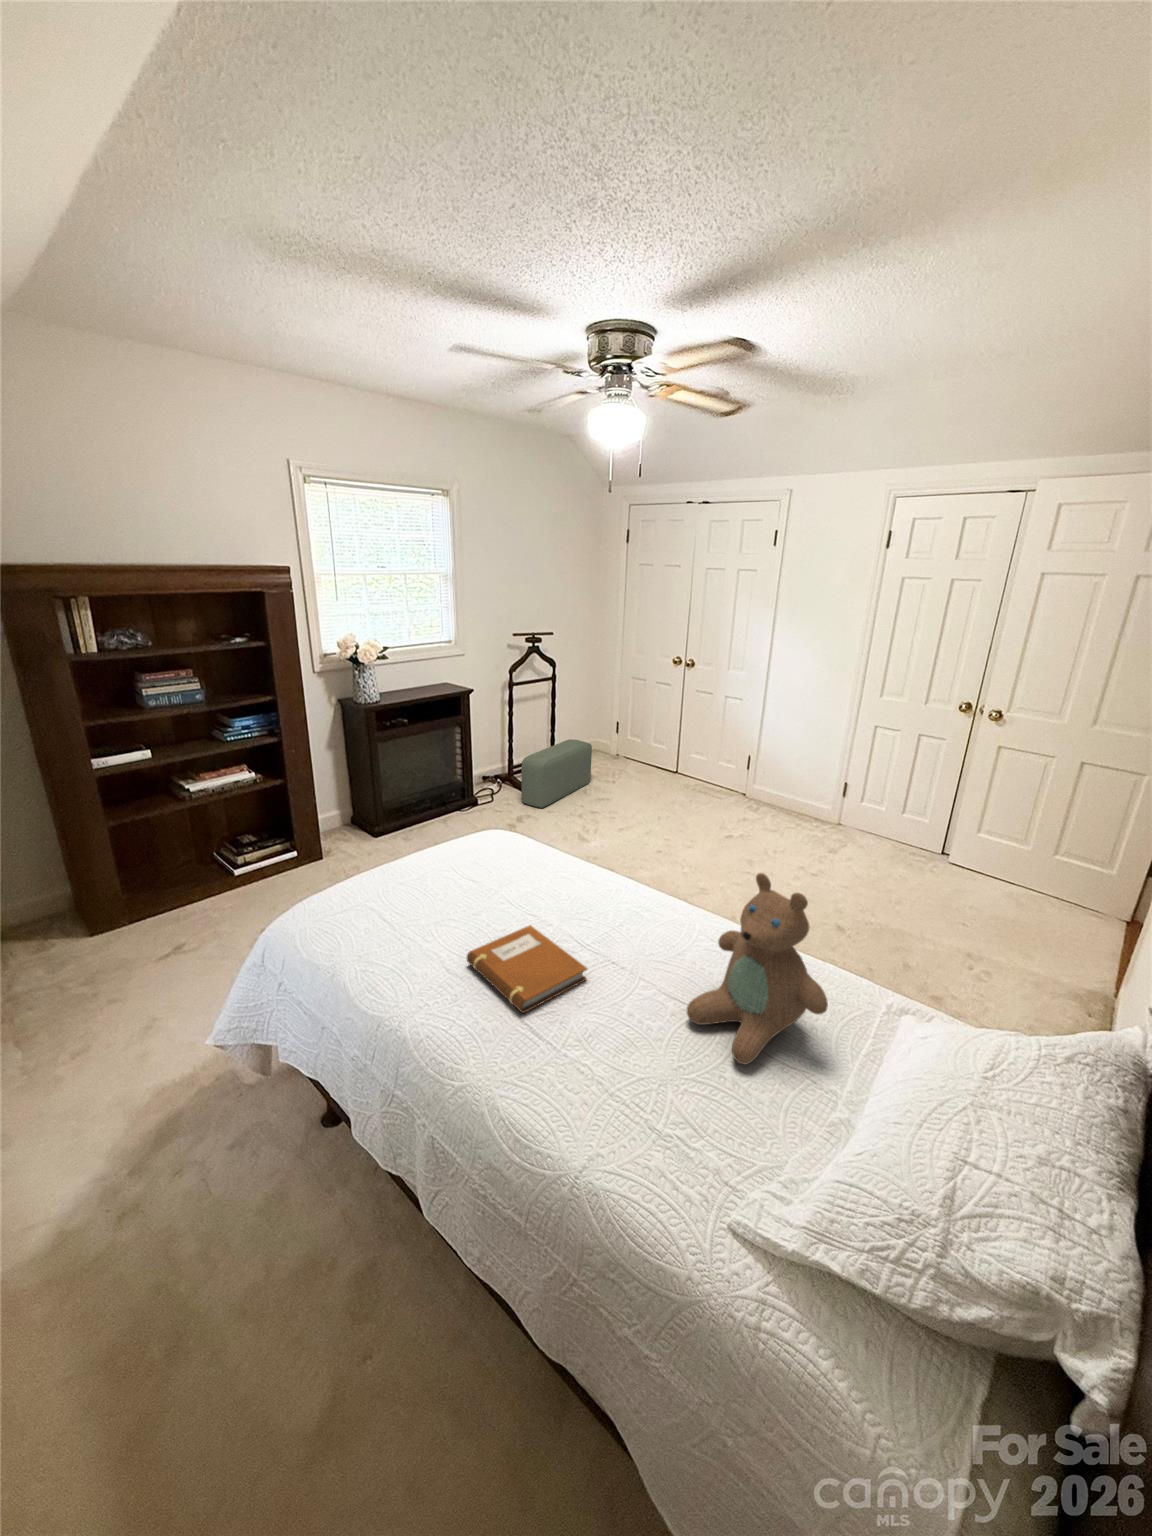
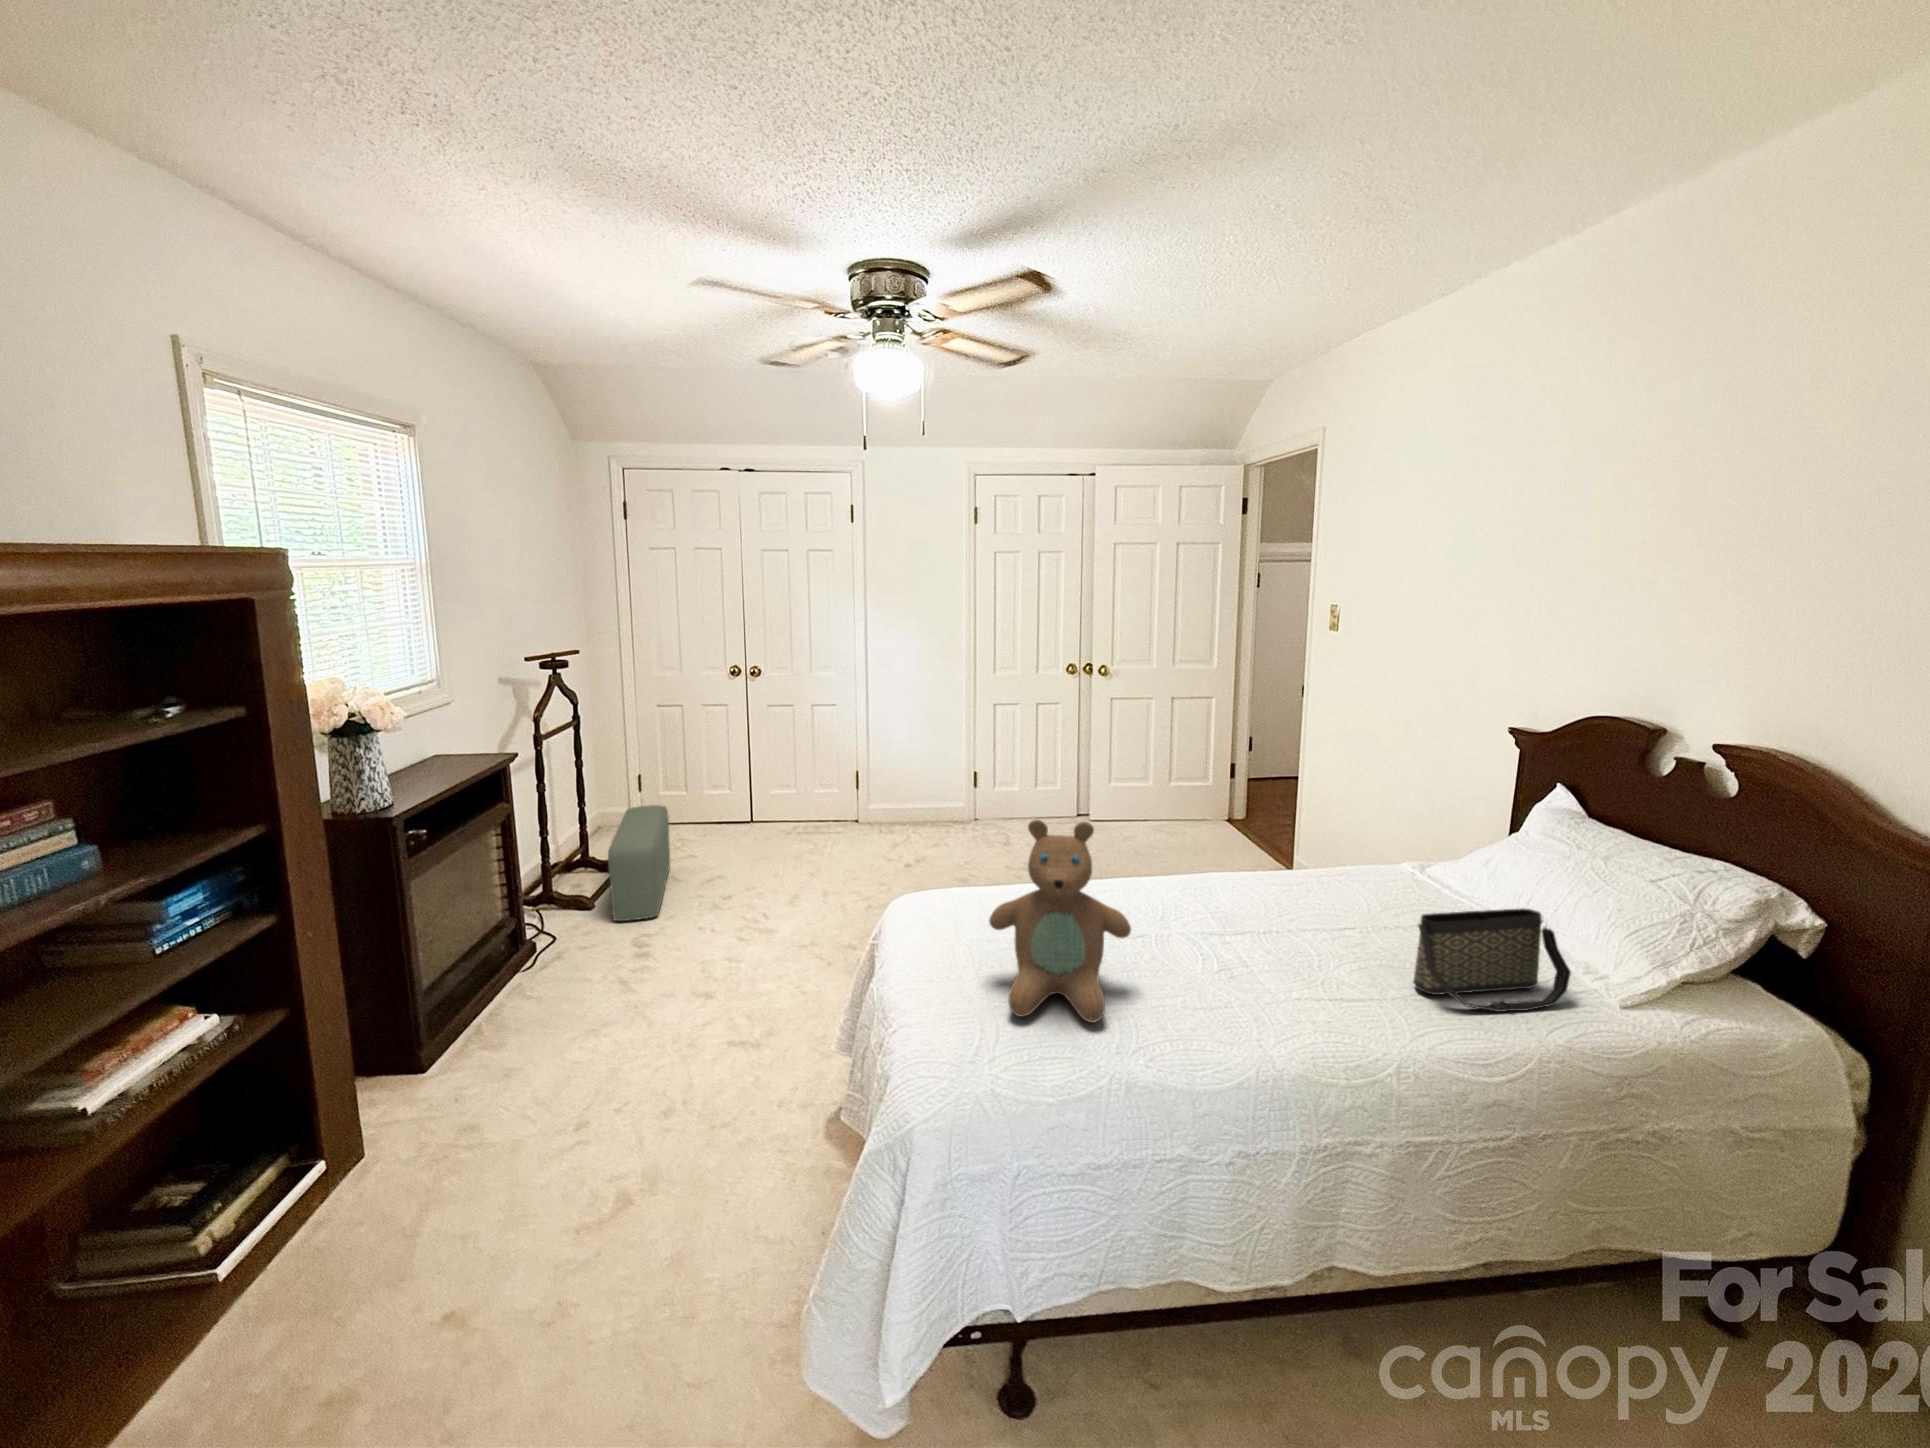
teddy bear: present [687,873,828,1064] -> present [989,820,1131,1023]
notebook: present [467,925,587,1013] -> none [1182,933,1324,992]
handbag: none [567,1000,702,1160] -> present [1413,908,1571,1012]

